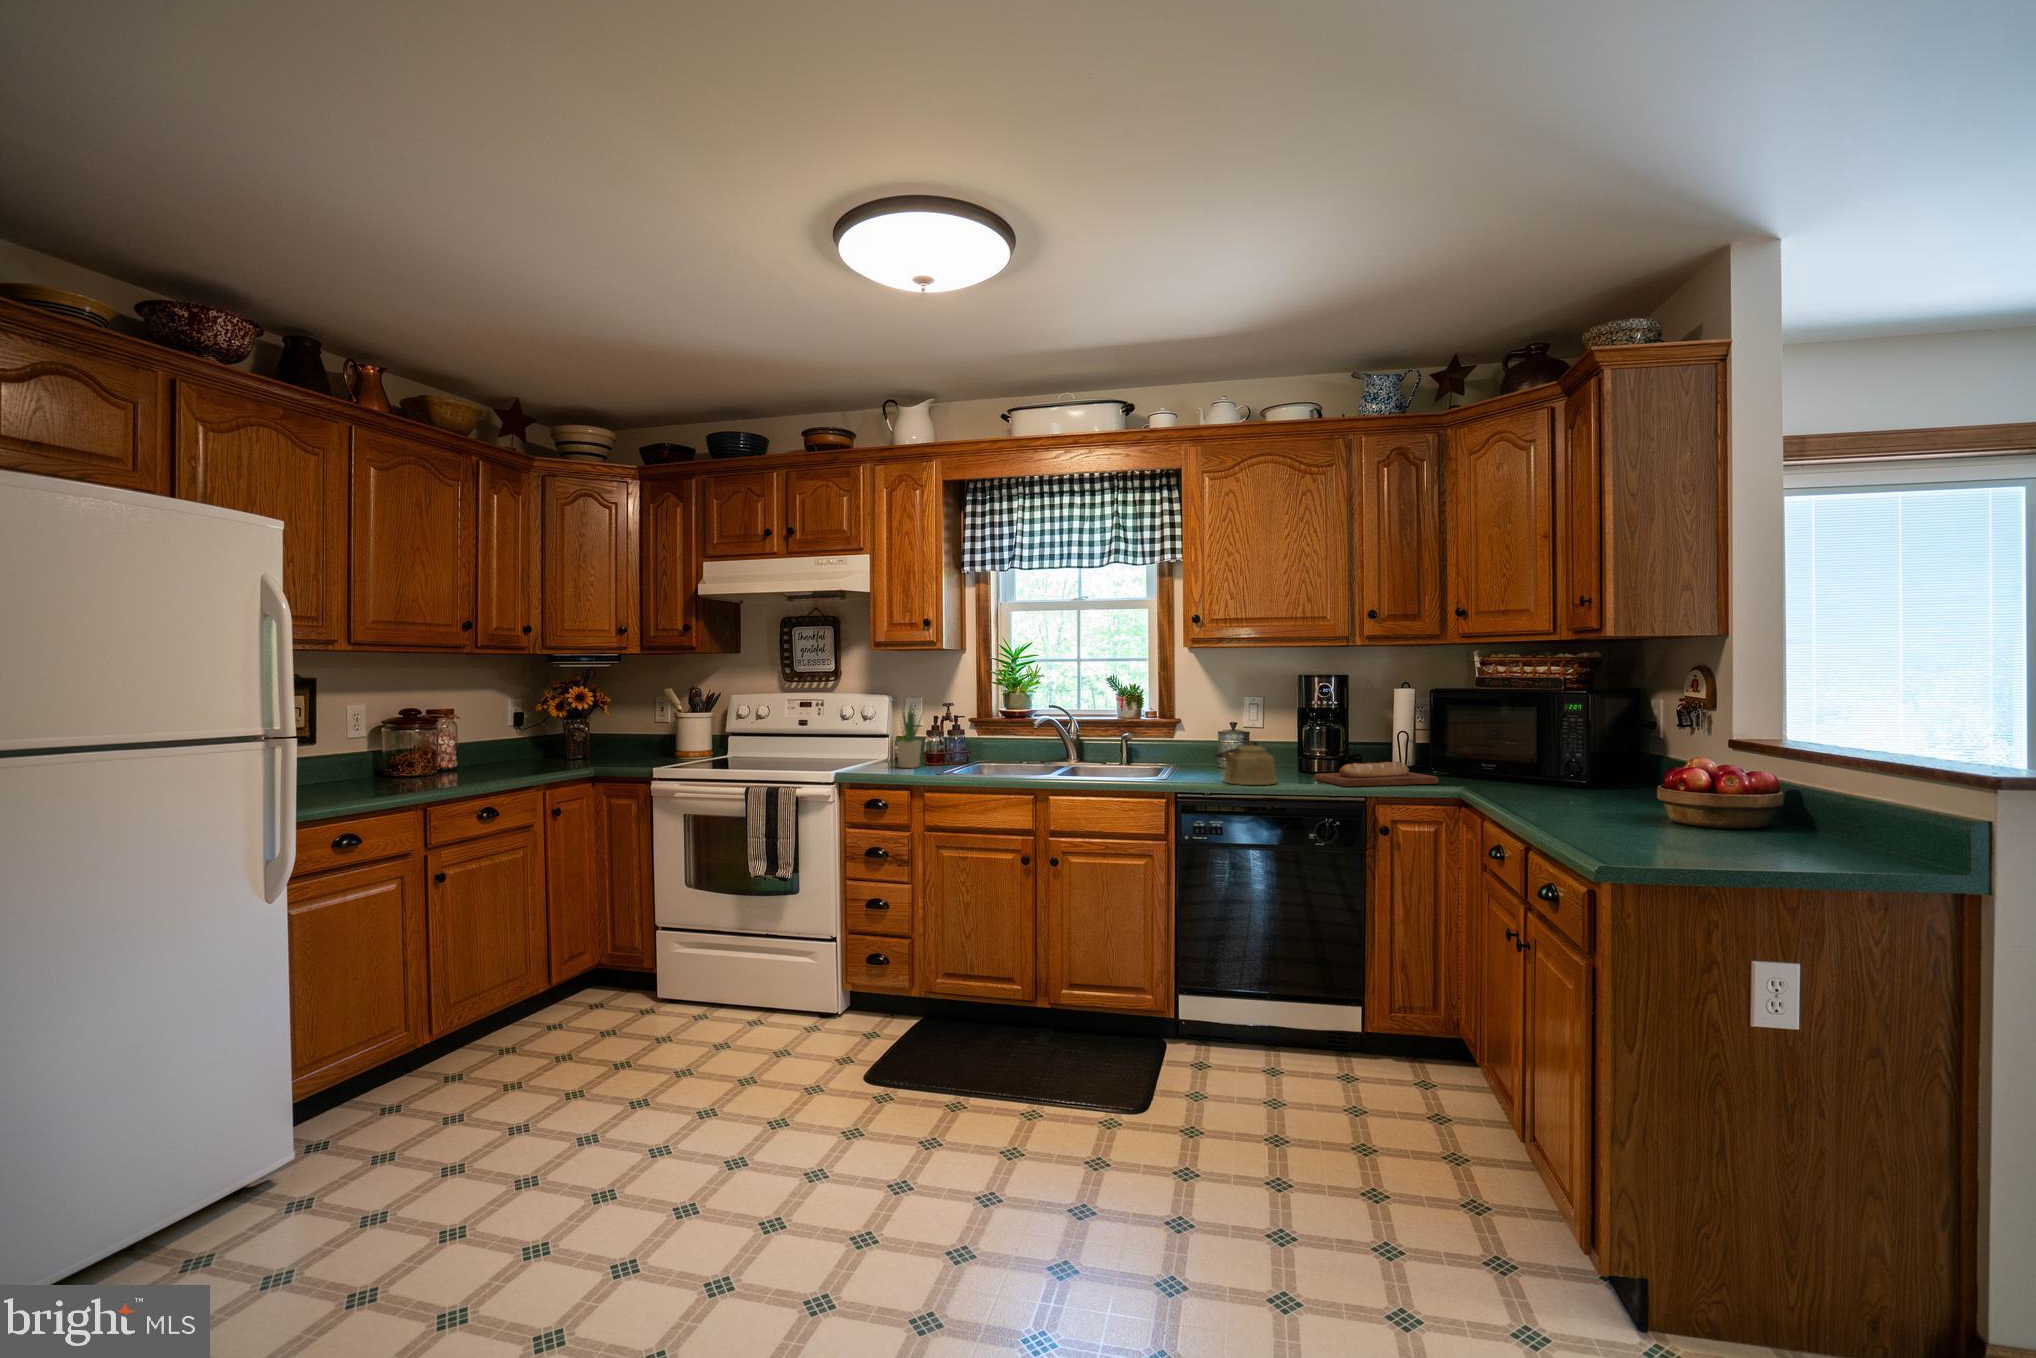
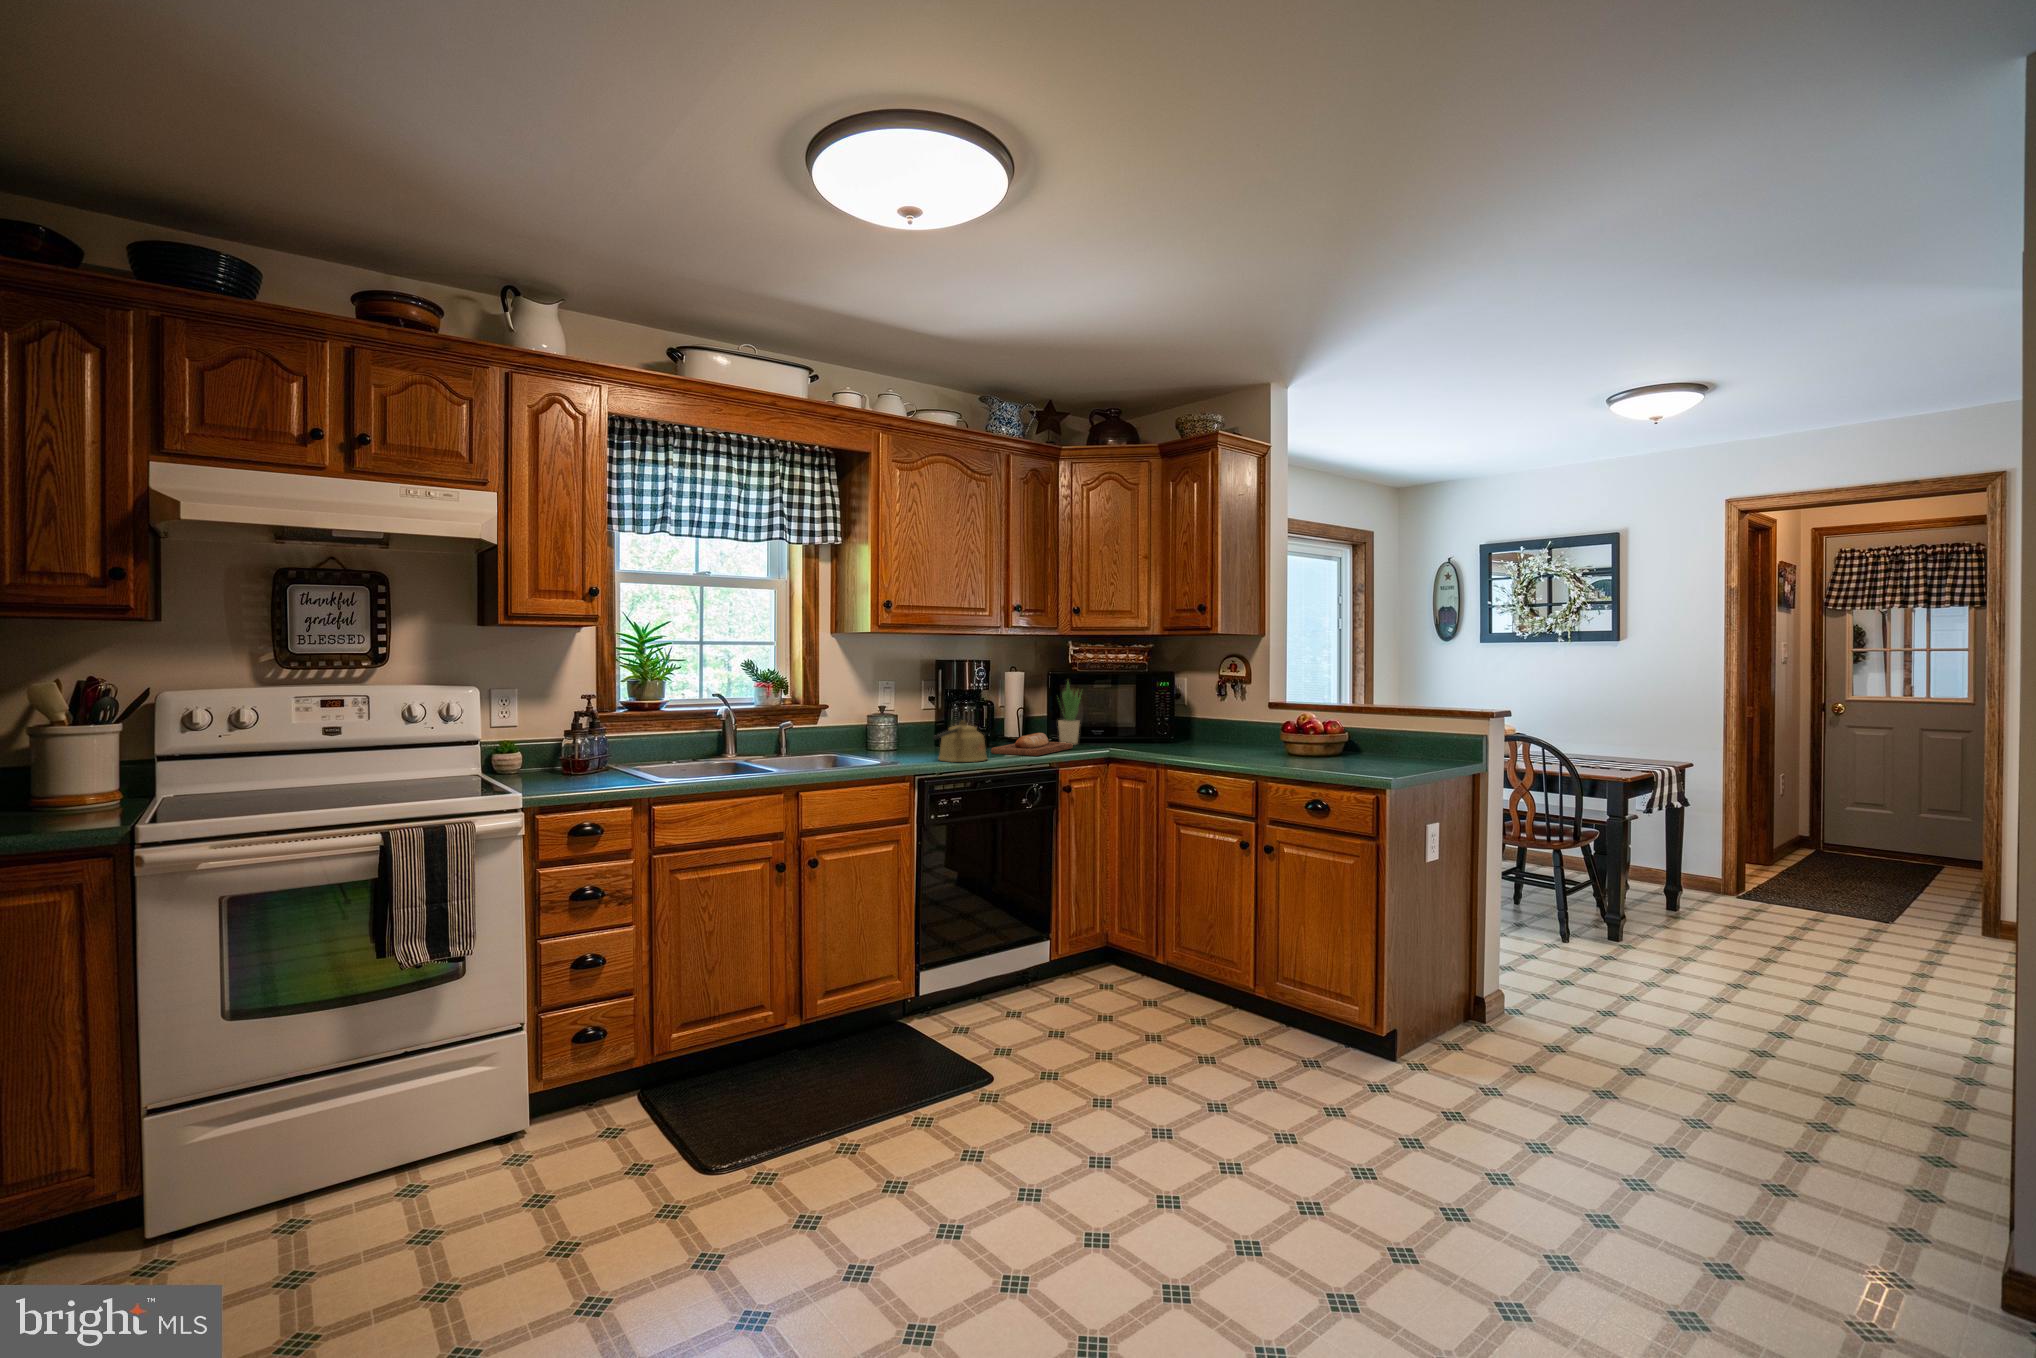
potted plant: present [896,706,921,768] -> present [1058,681,1081,744]

